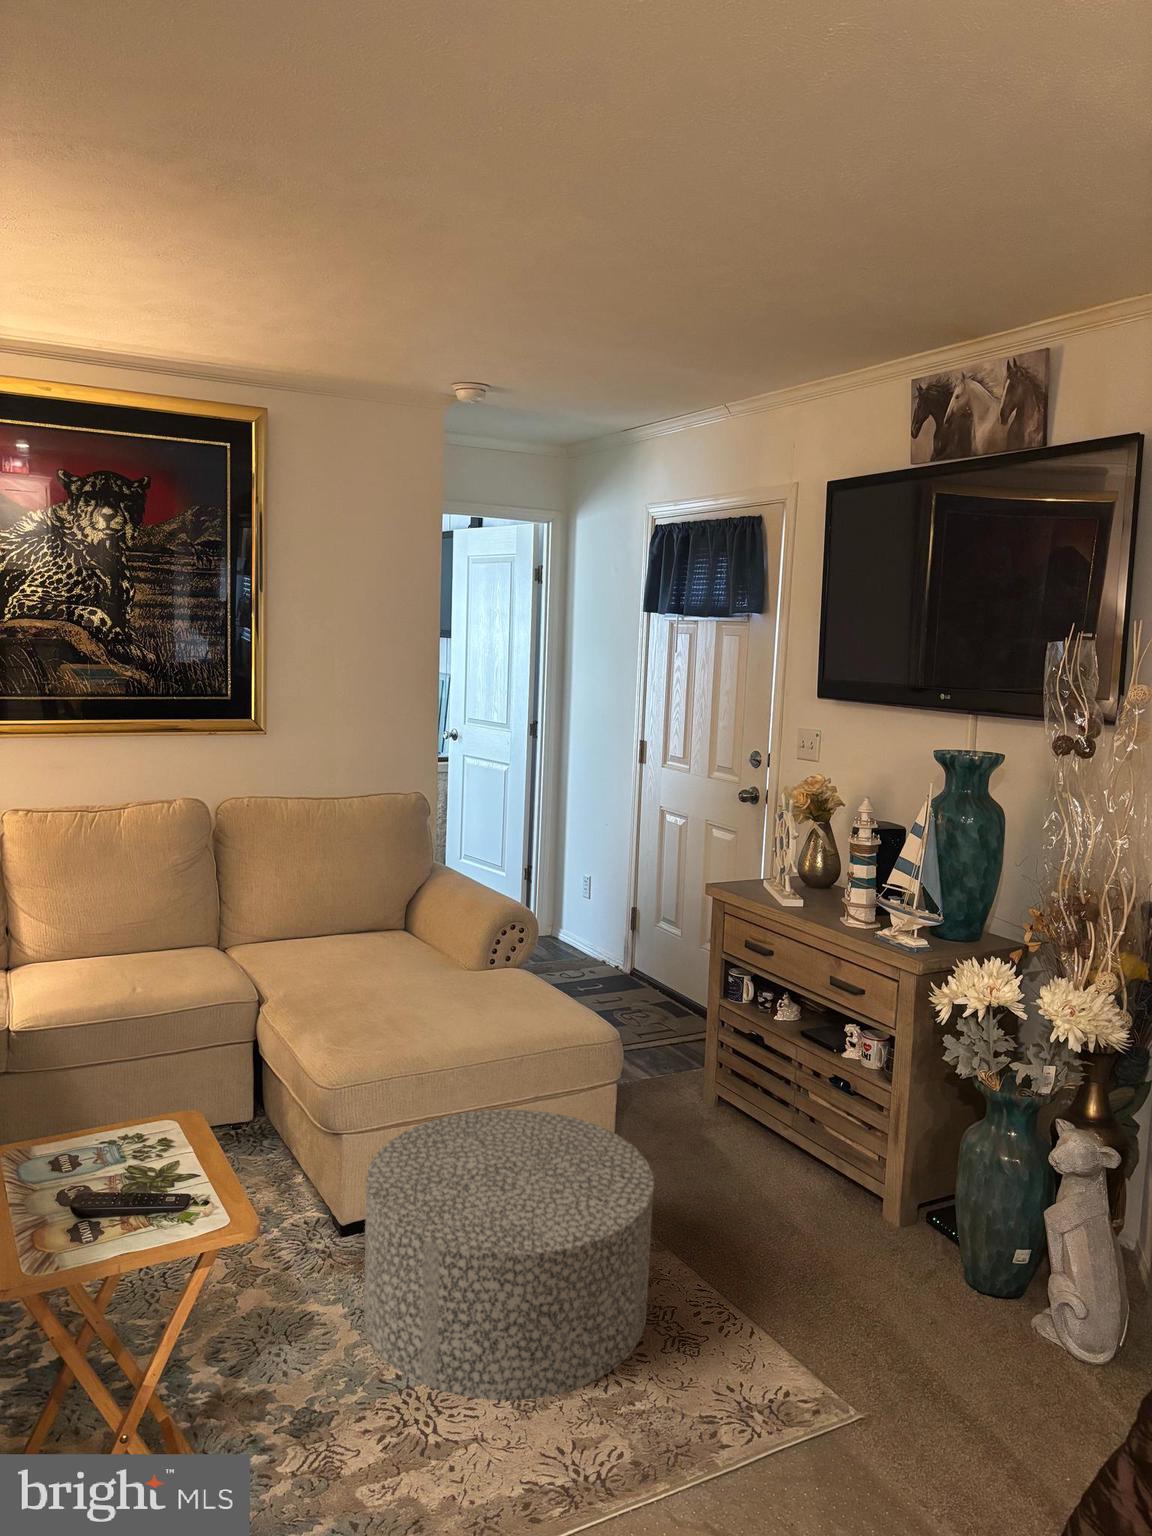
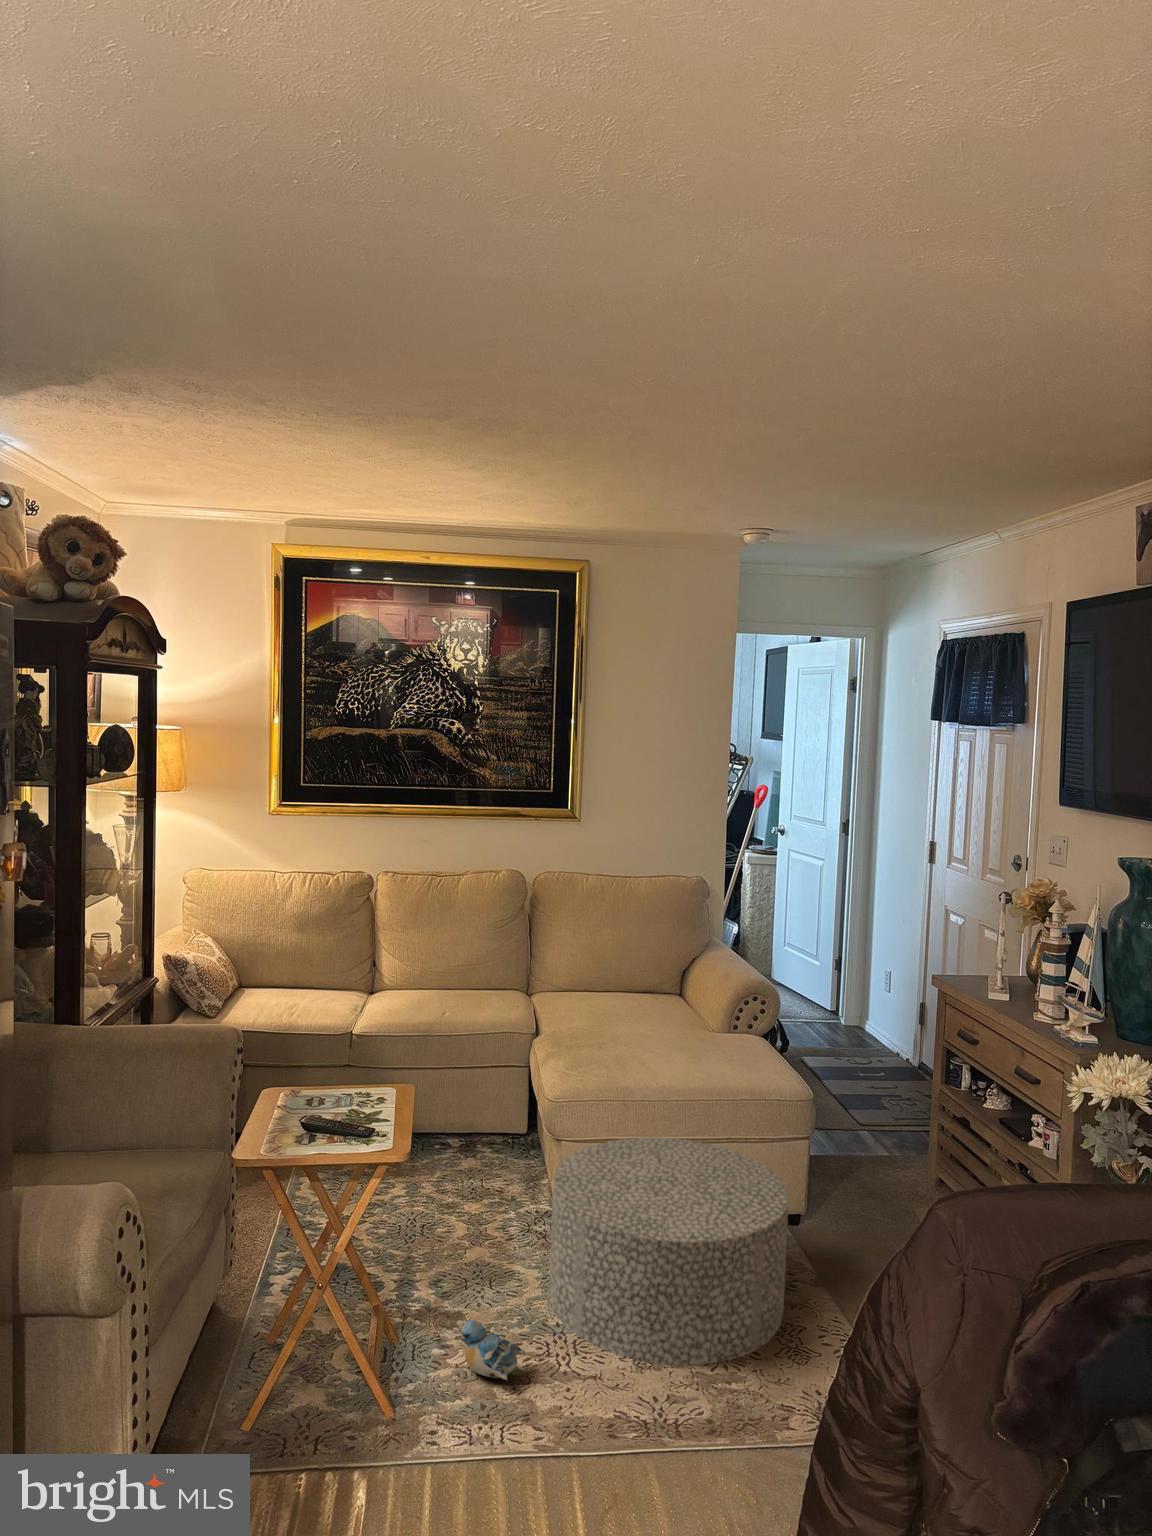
plush toy: none [297,1415,393,1484] -> present [460,1320,526,1380]

